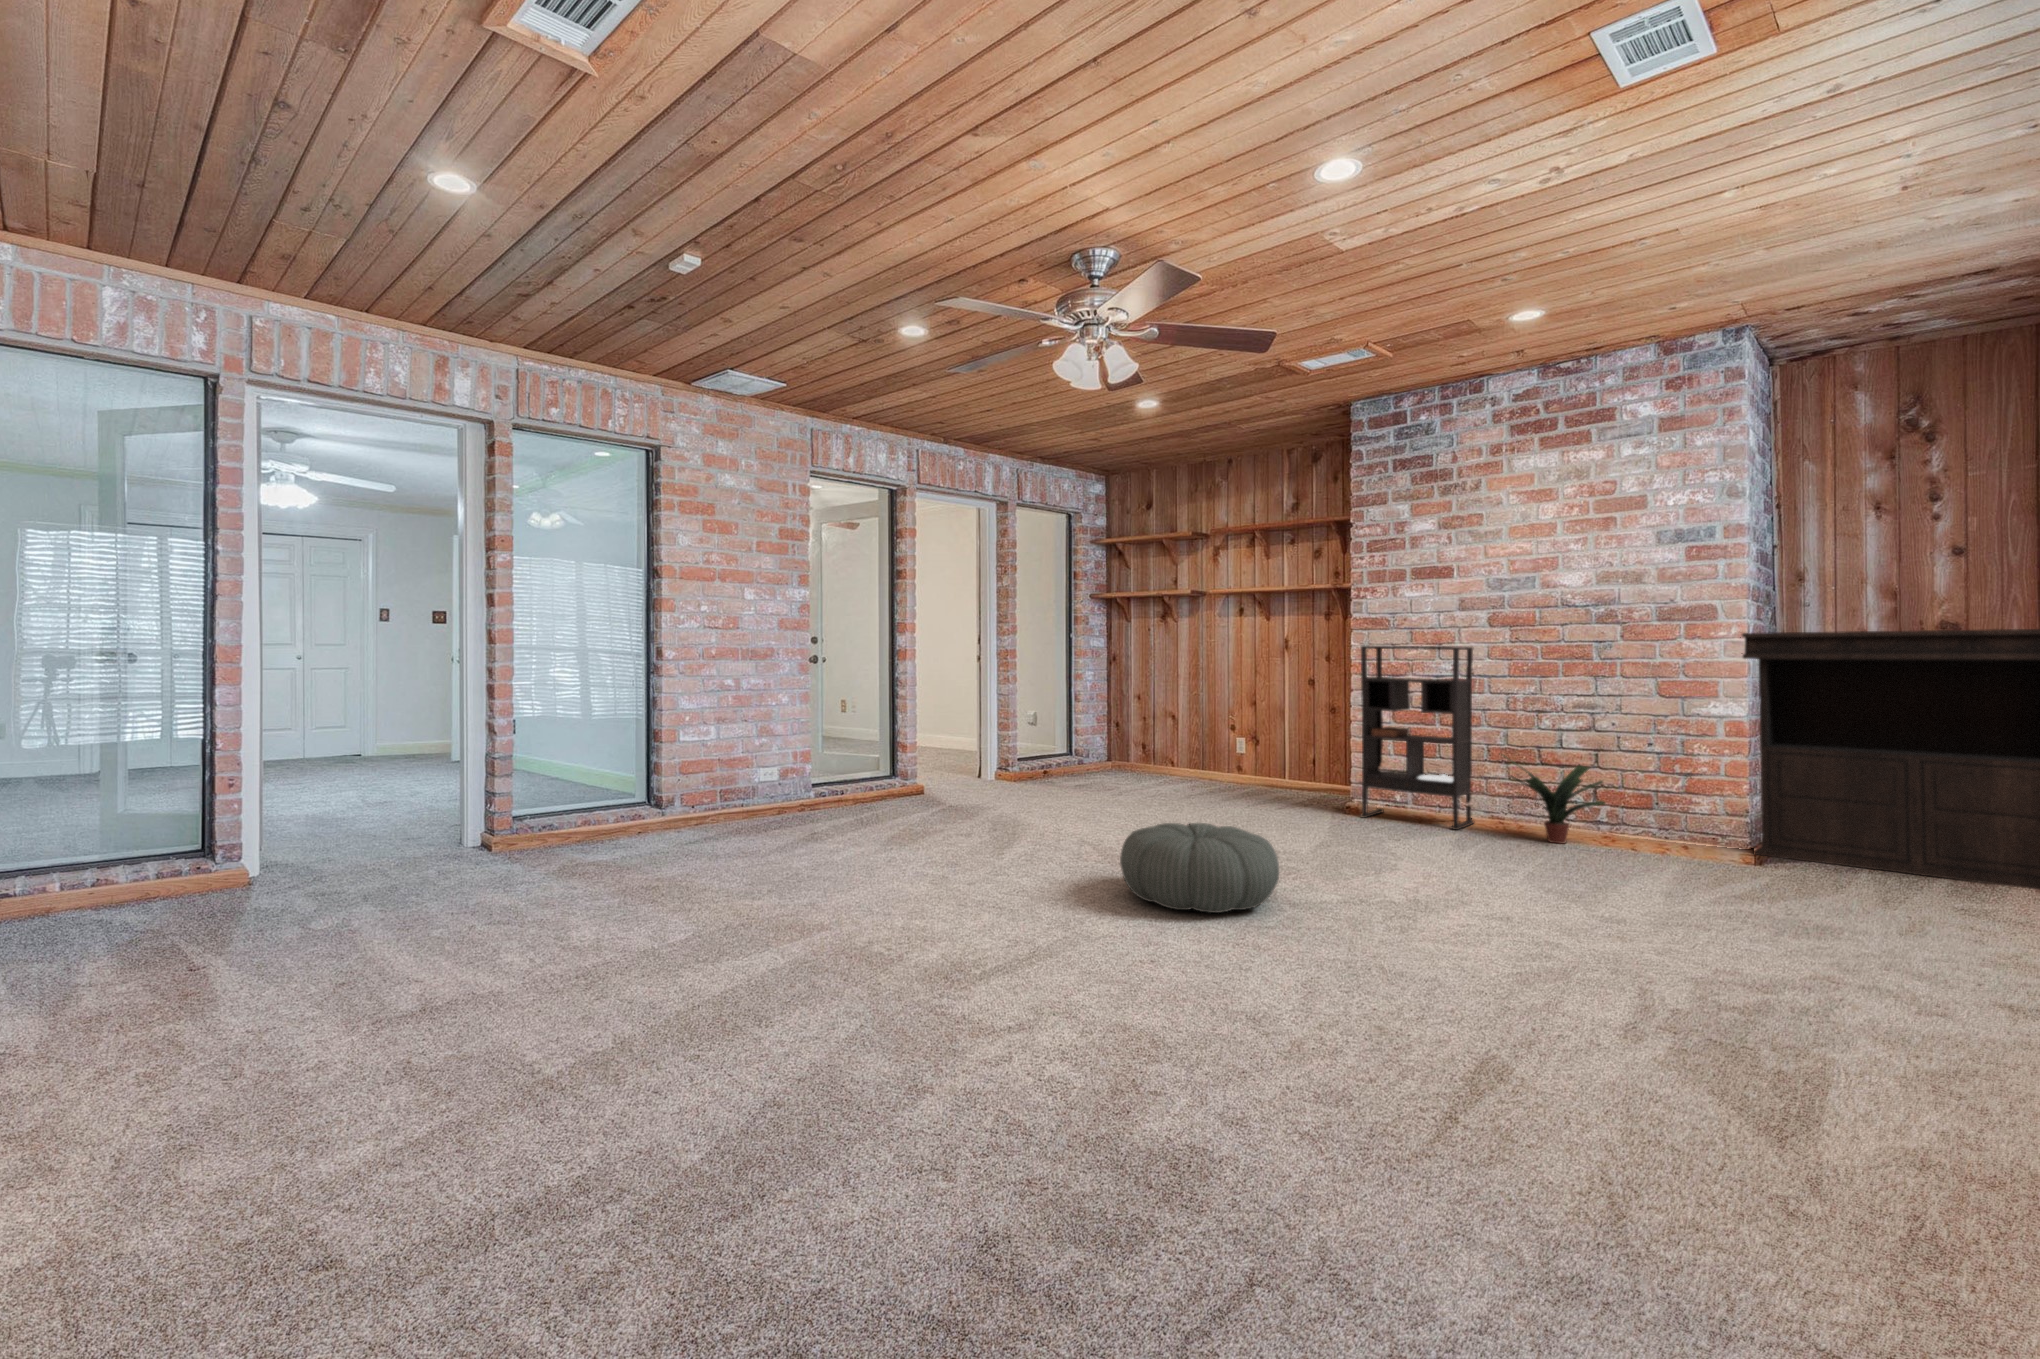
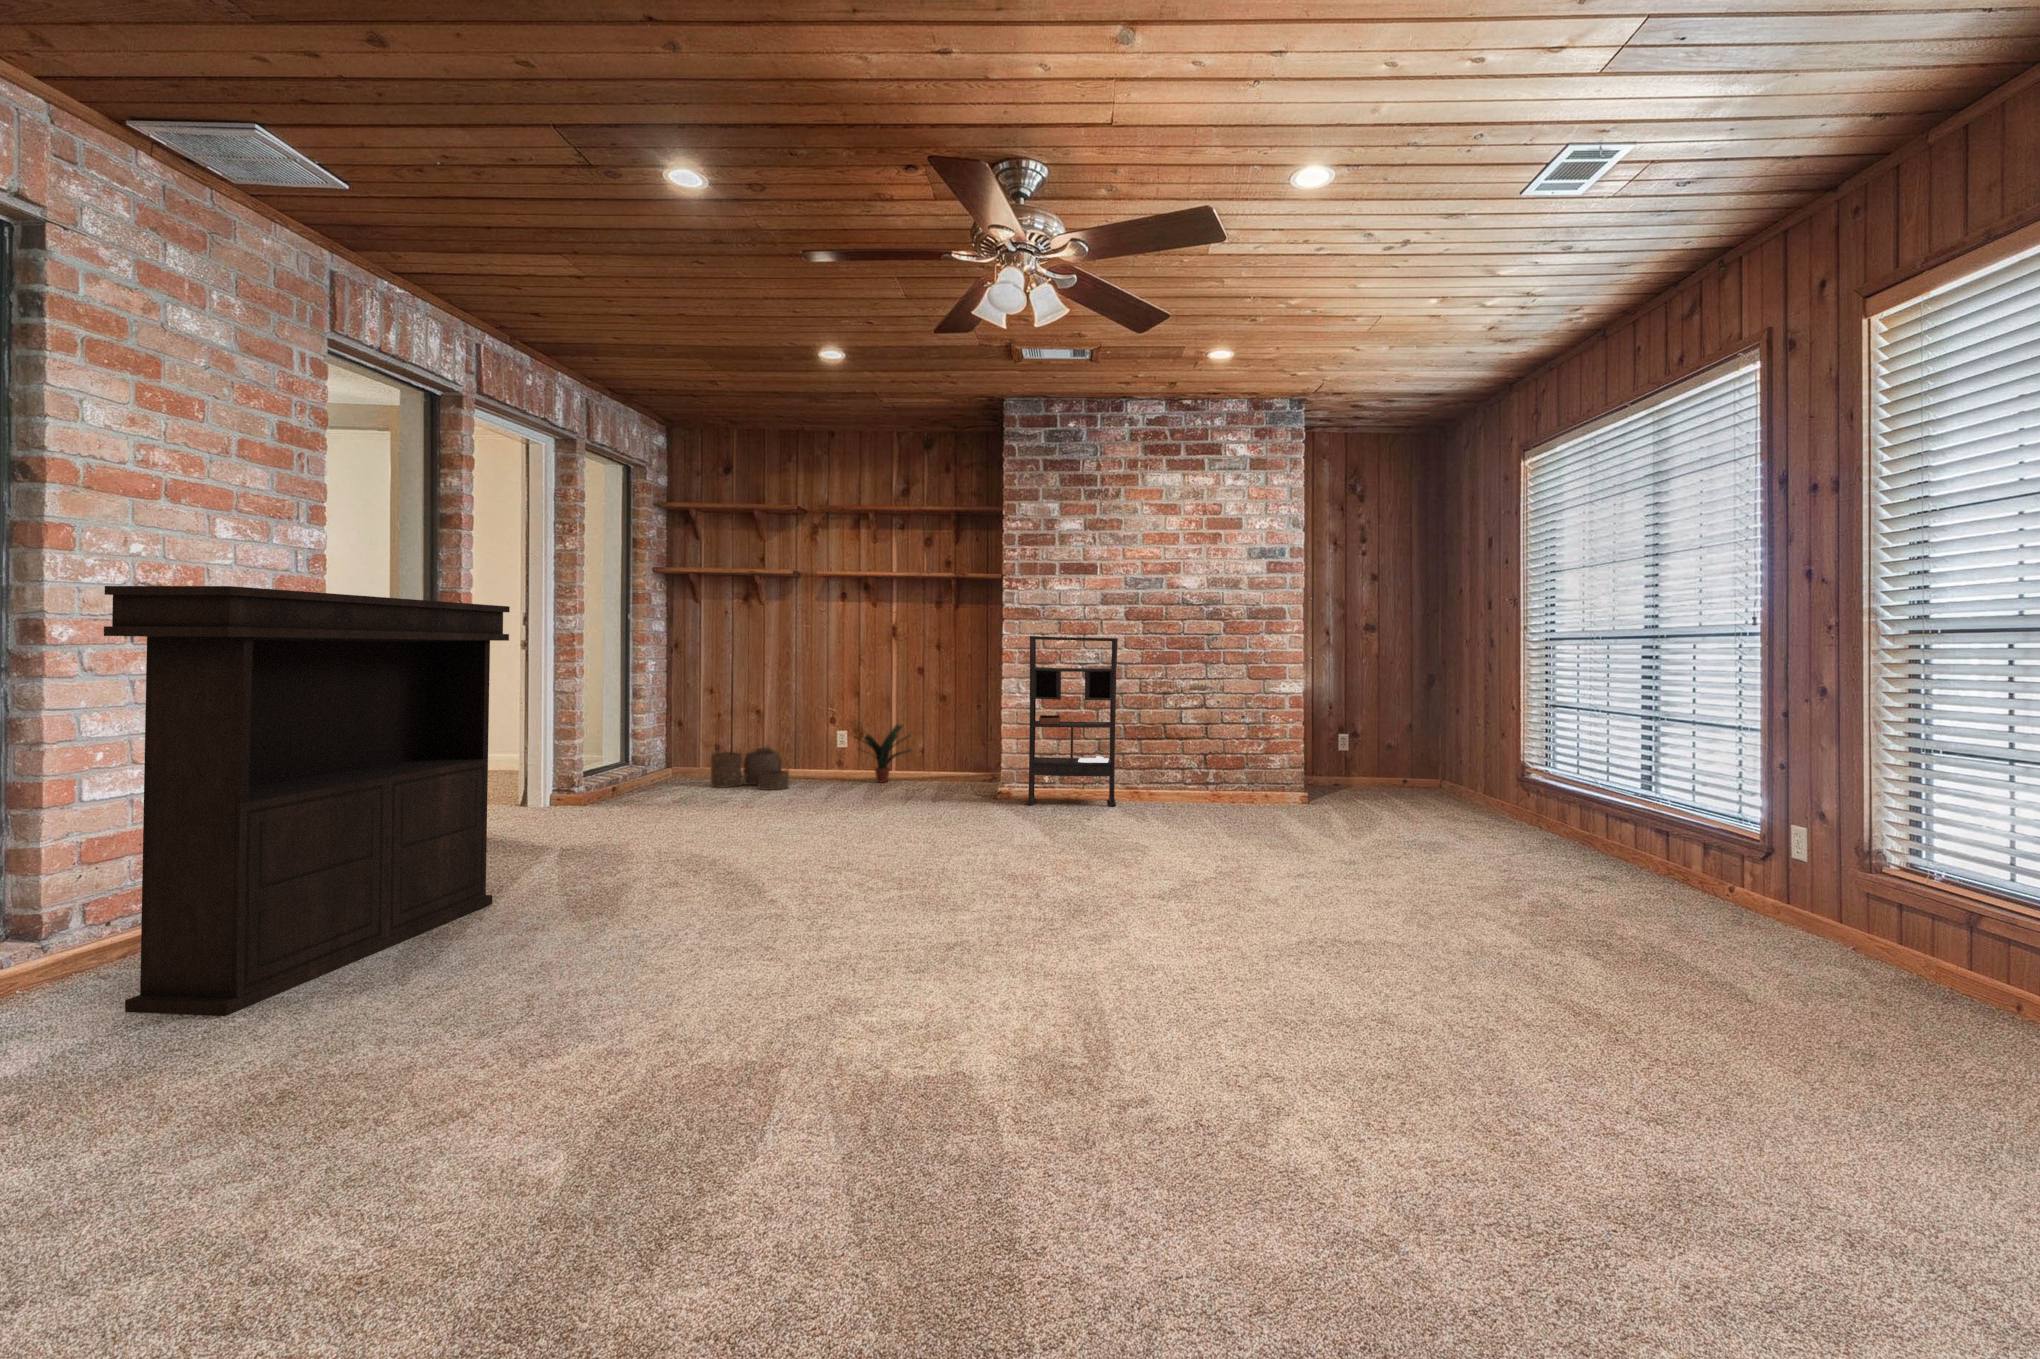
console table: present [1740,629,2040,890] -> present [104,586,510,1015]
woven basket: none [1121,740,1189,779] -> present [711,747,789,789]
potted plant: present [1503,755,1605,844] -> present [854,724,911,783]
pouf: present [1120,823,1279,913] -> none [994,825,1162,923]

